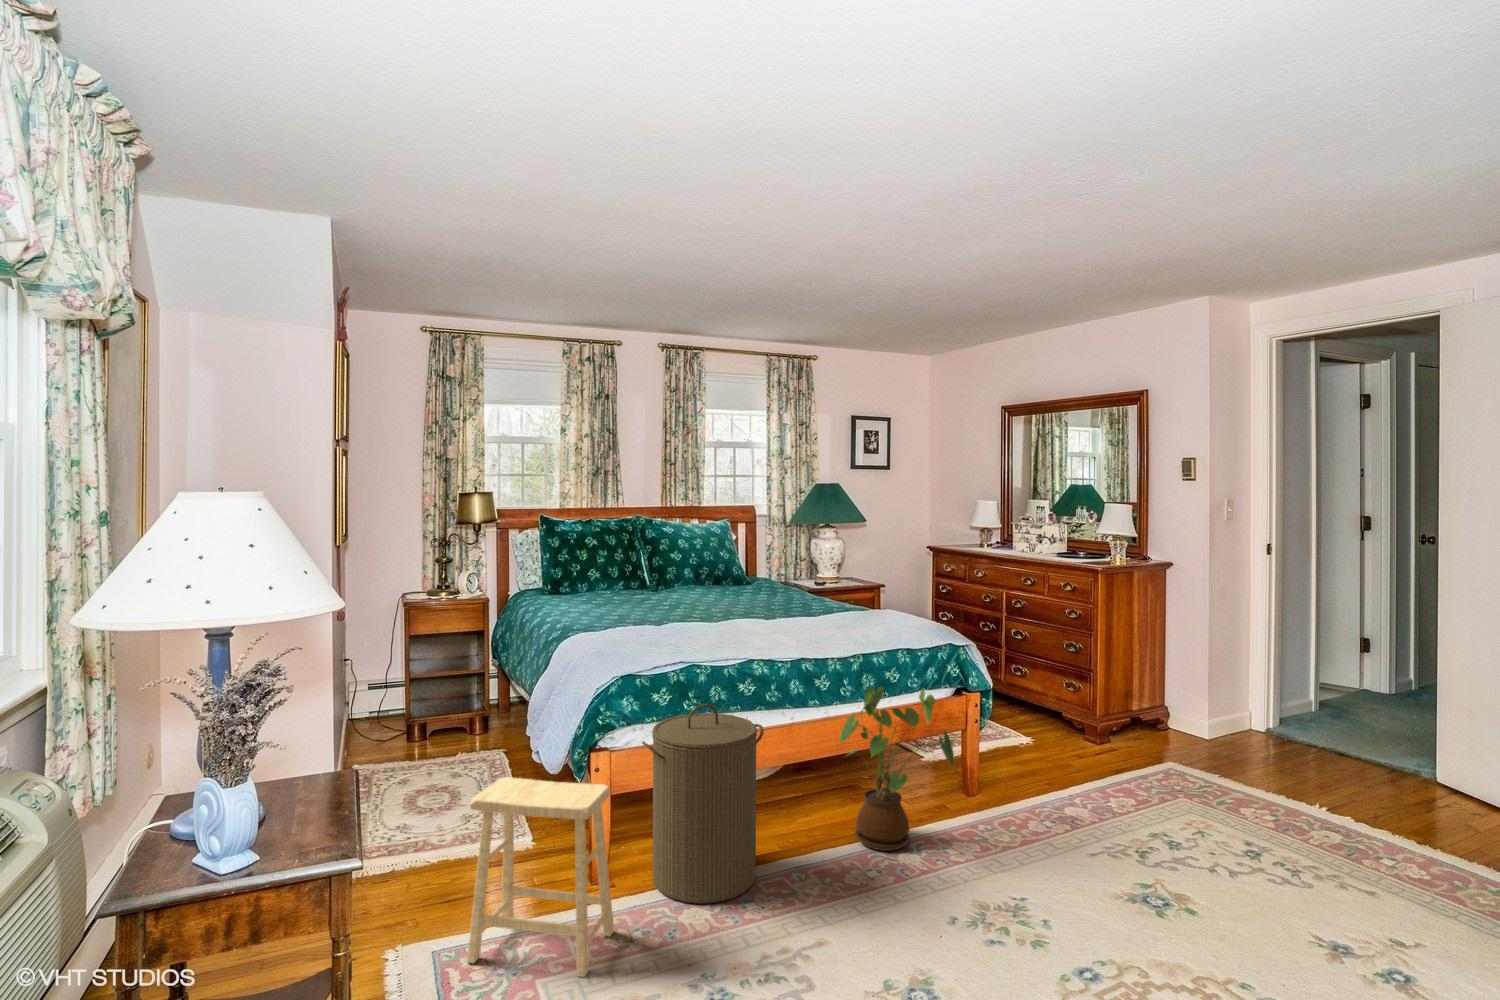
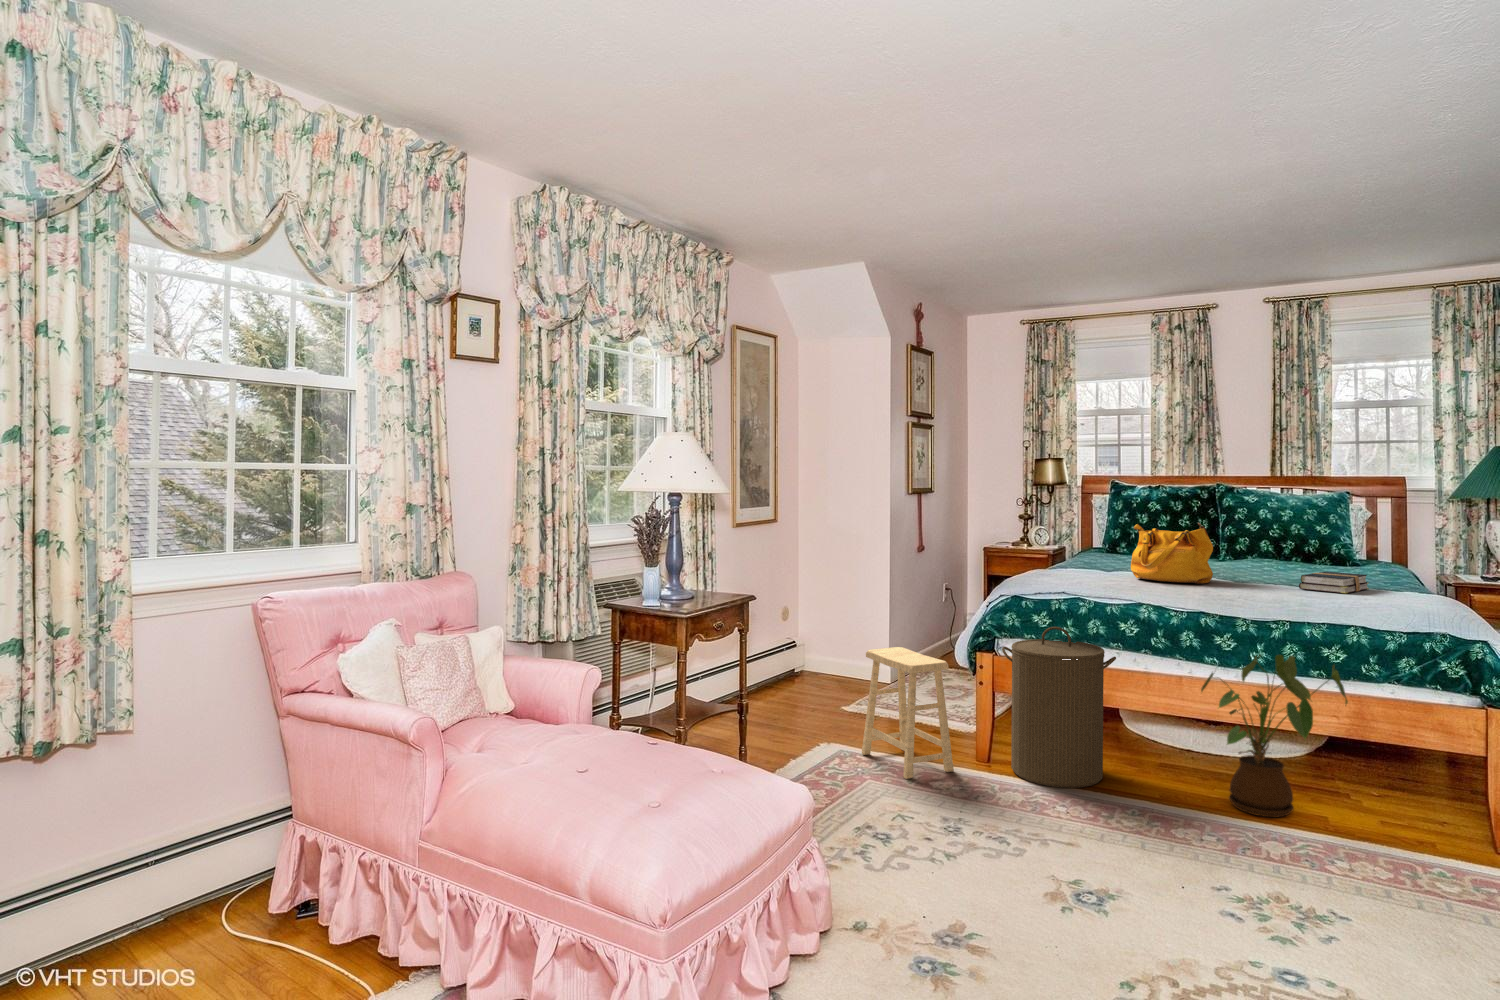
handbag: none [675,563,754,627] -> present [1131,523,1213,584]
hardback book: none [818,599,860,619] -> present [1299,572,1369,593]

